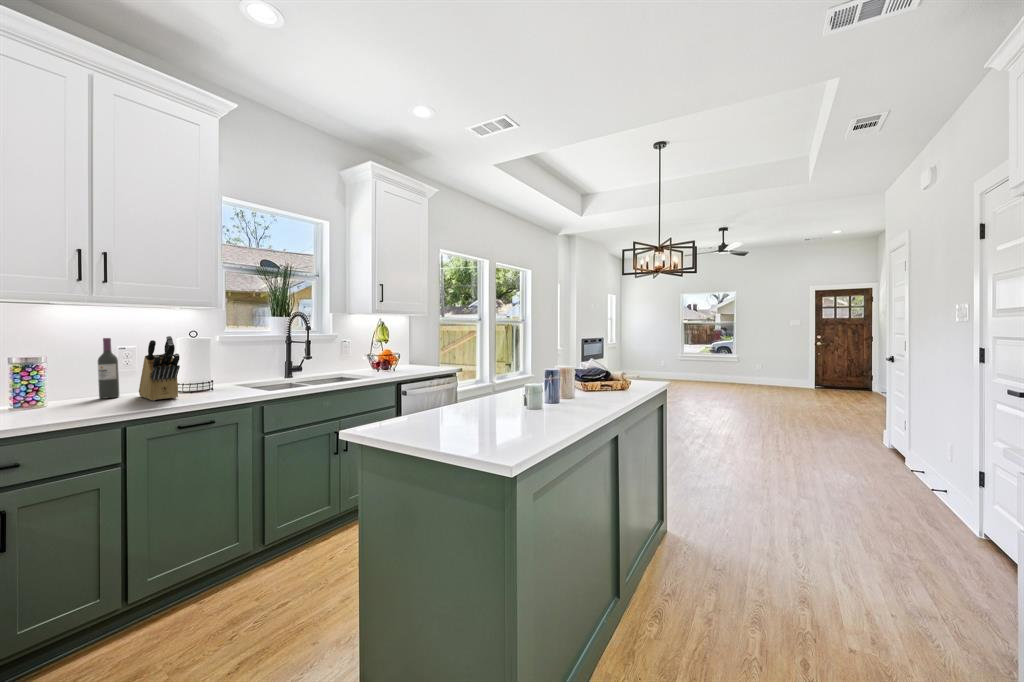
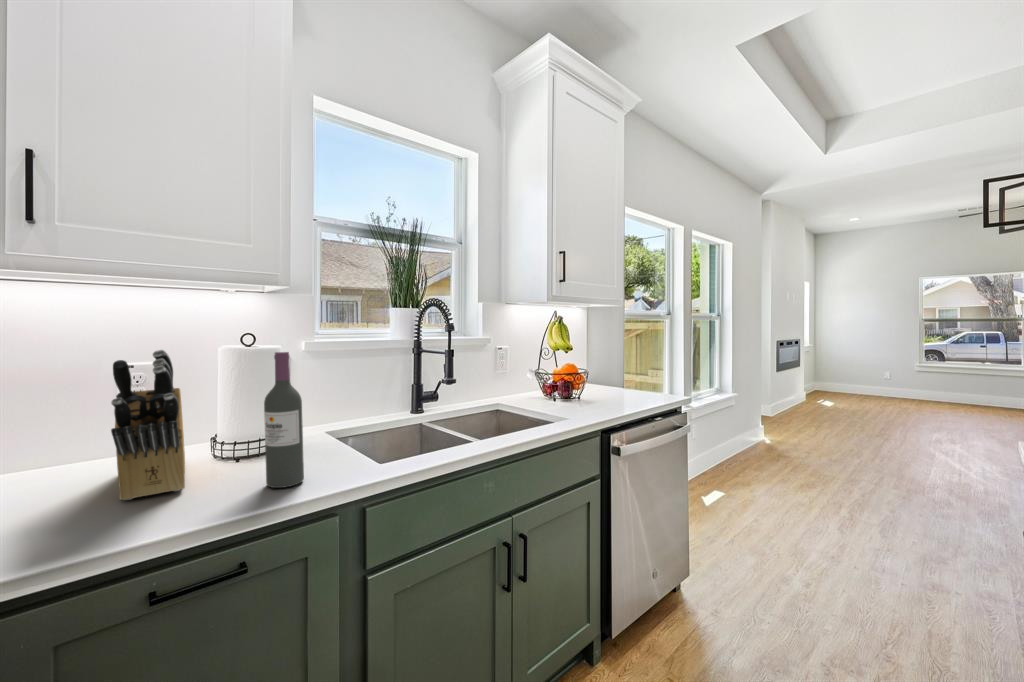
wine bottle: present [98,338,119,399] -> present [264,352,304,488]

